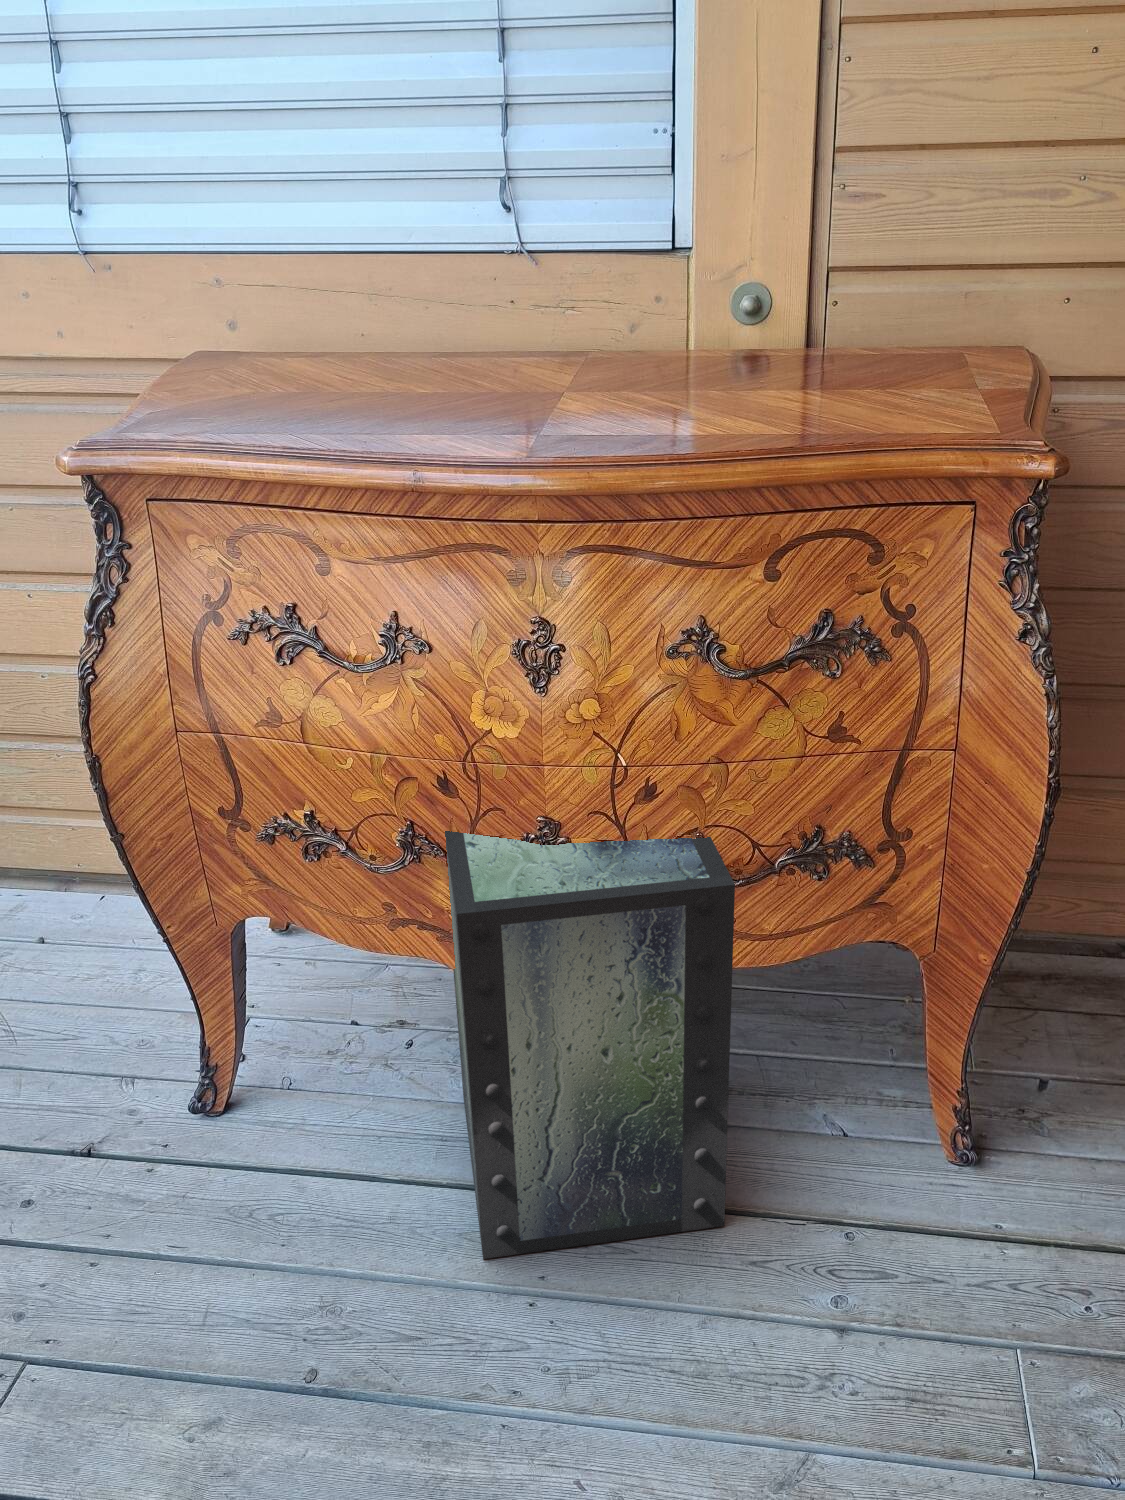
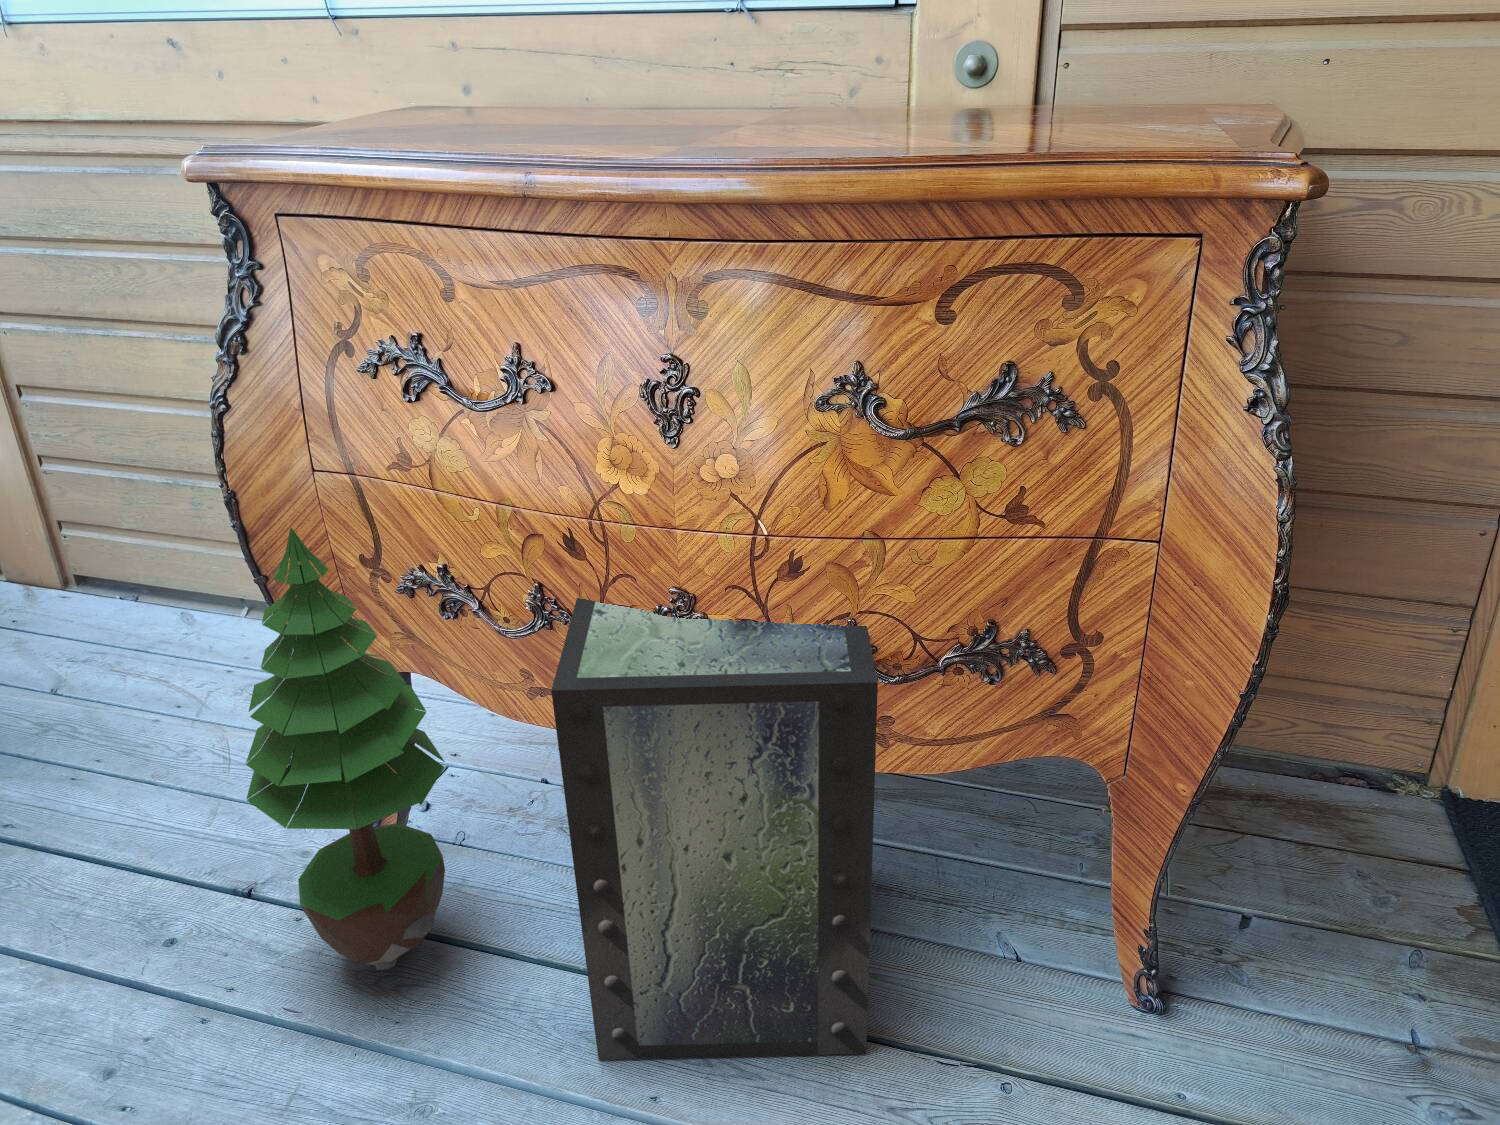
potted tree: none [132,786,315,1205] -> present [246,528,445,970]

